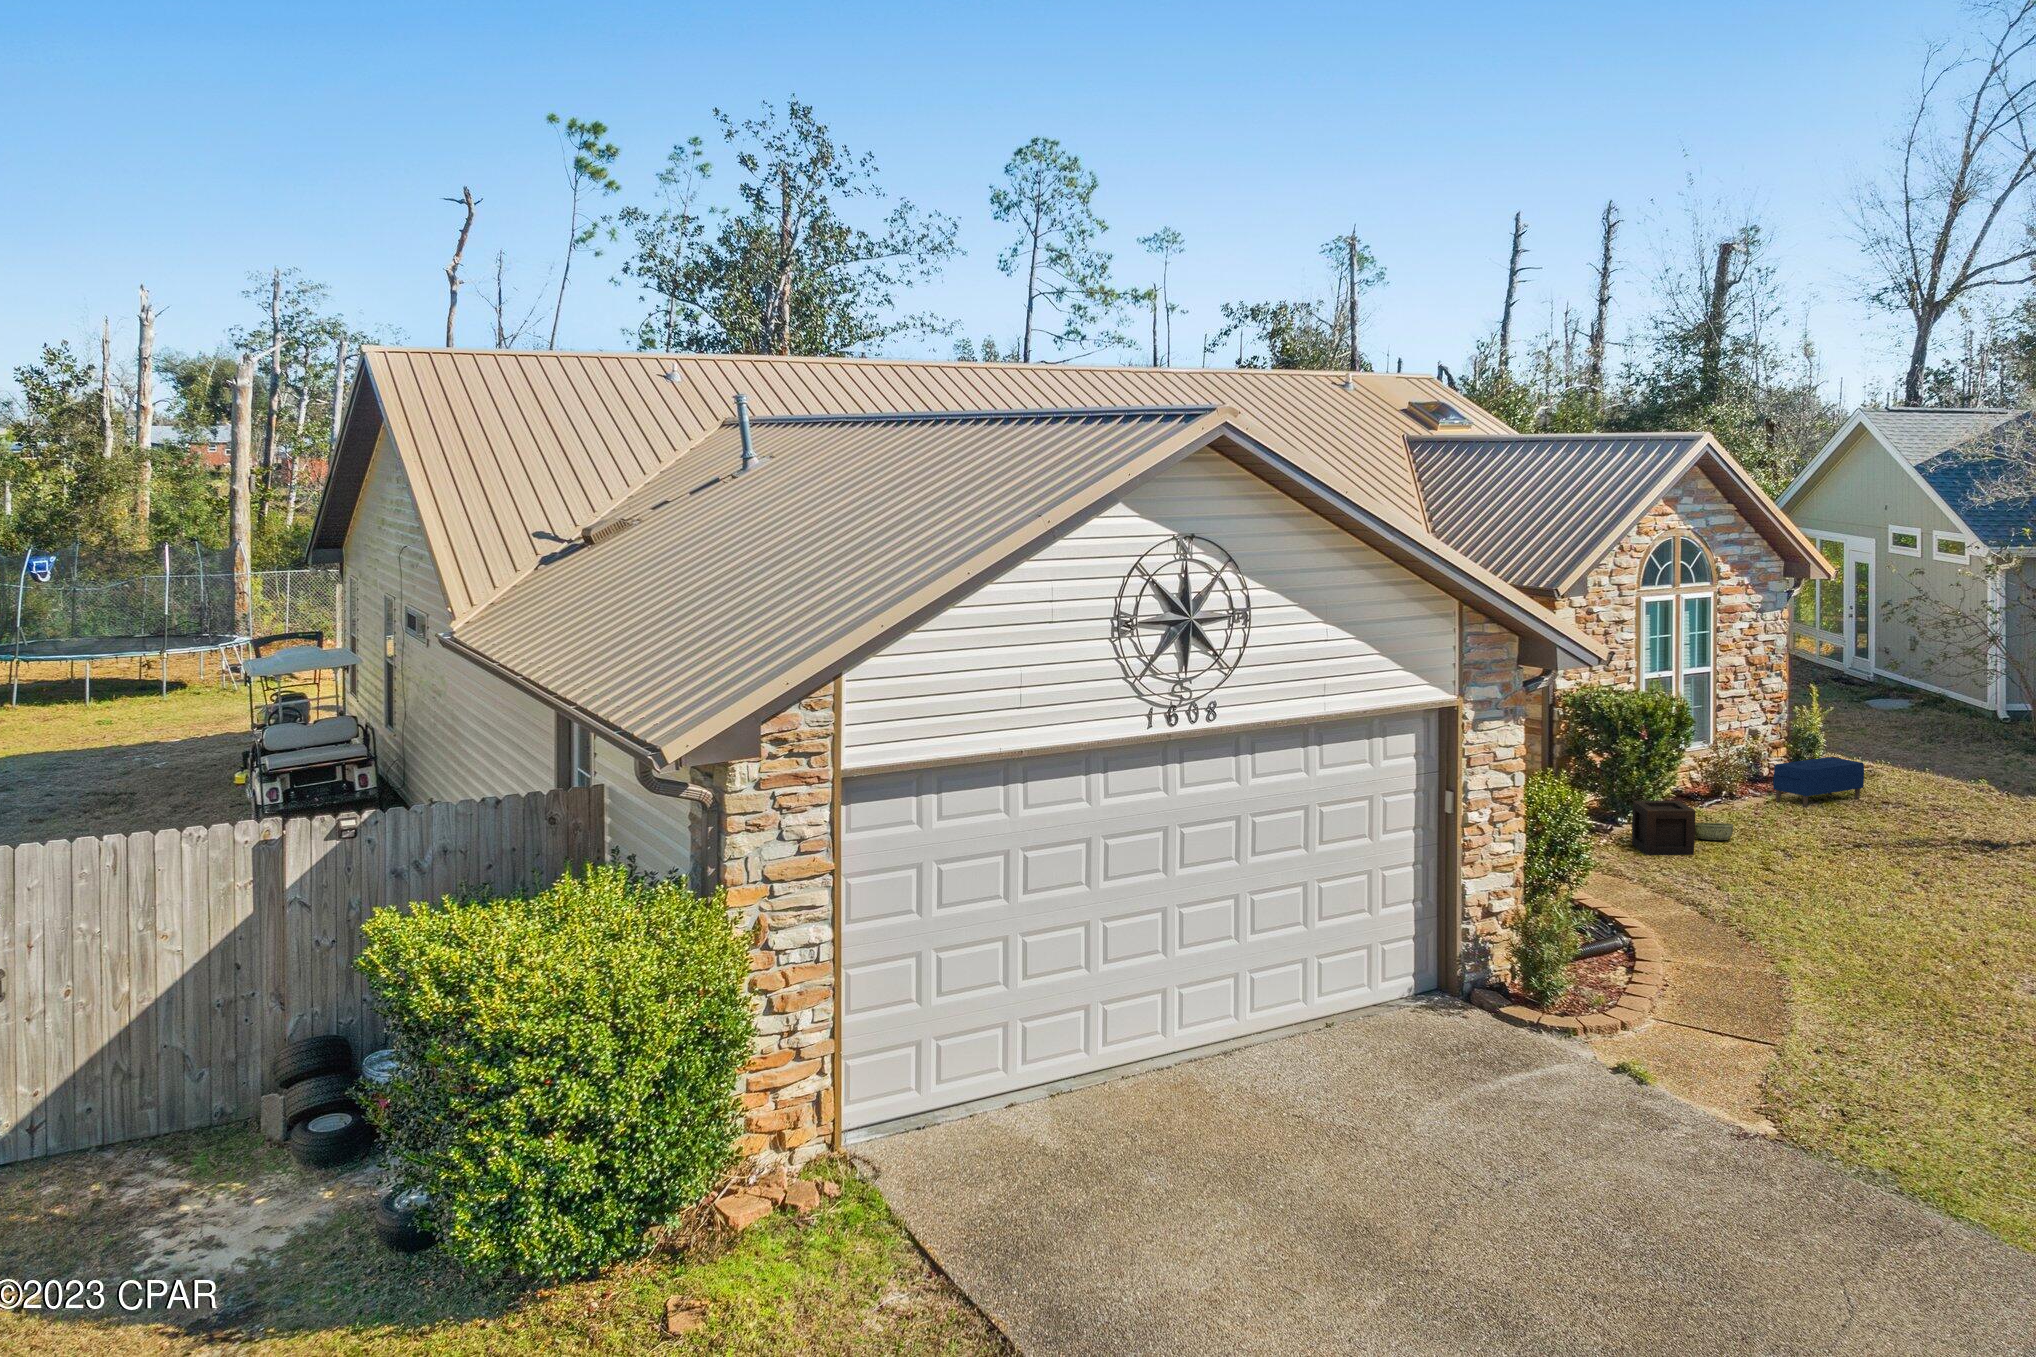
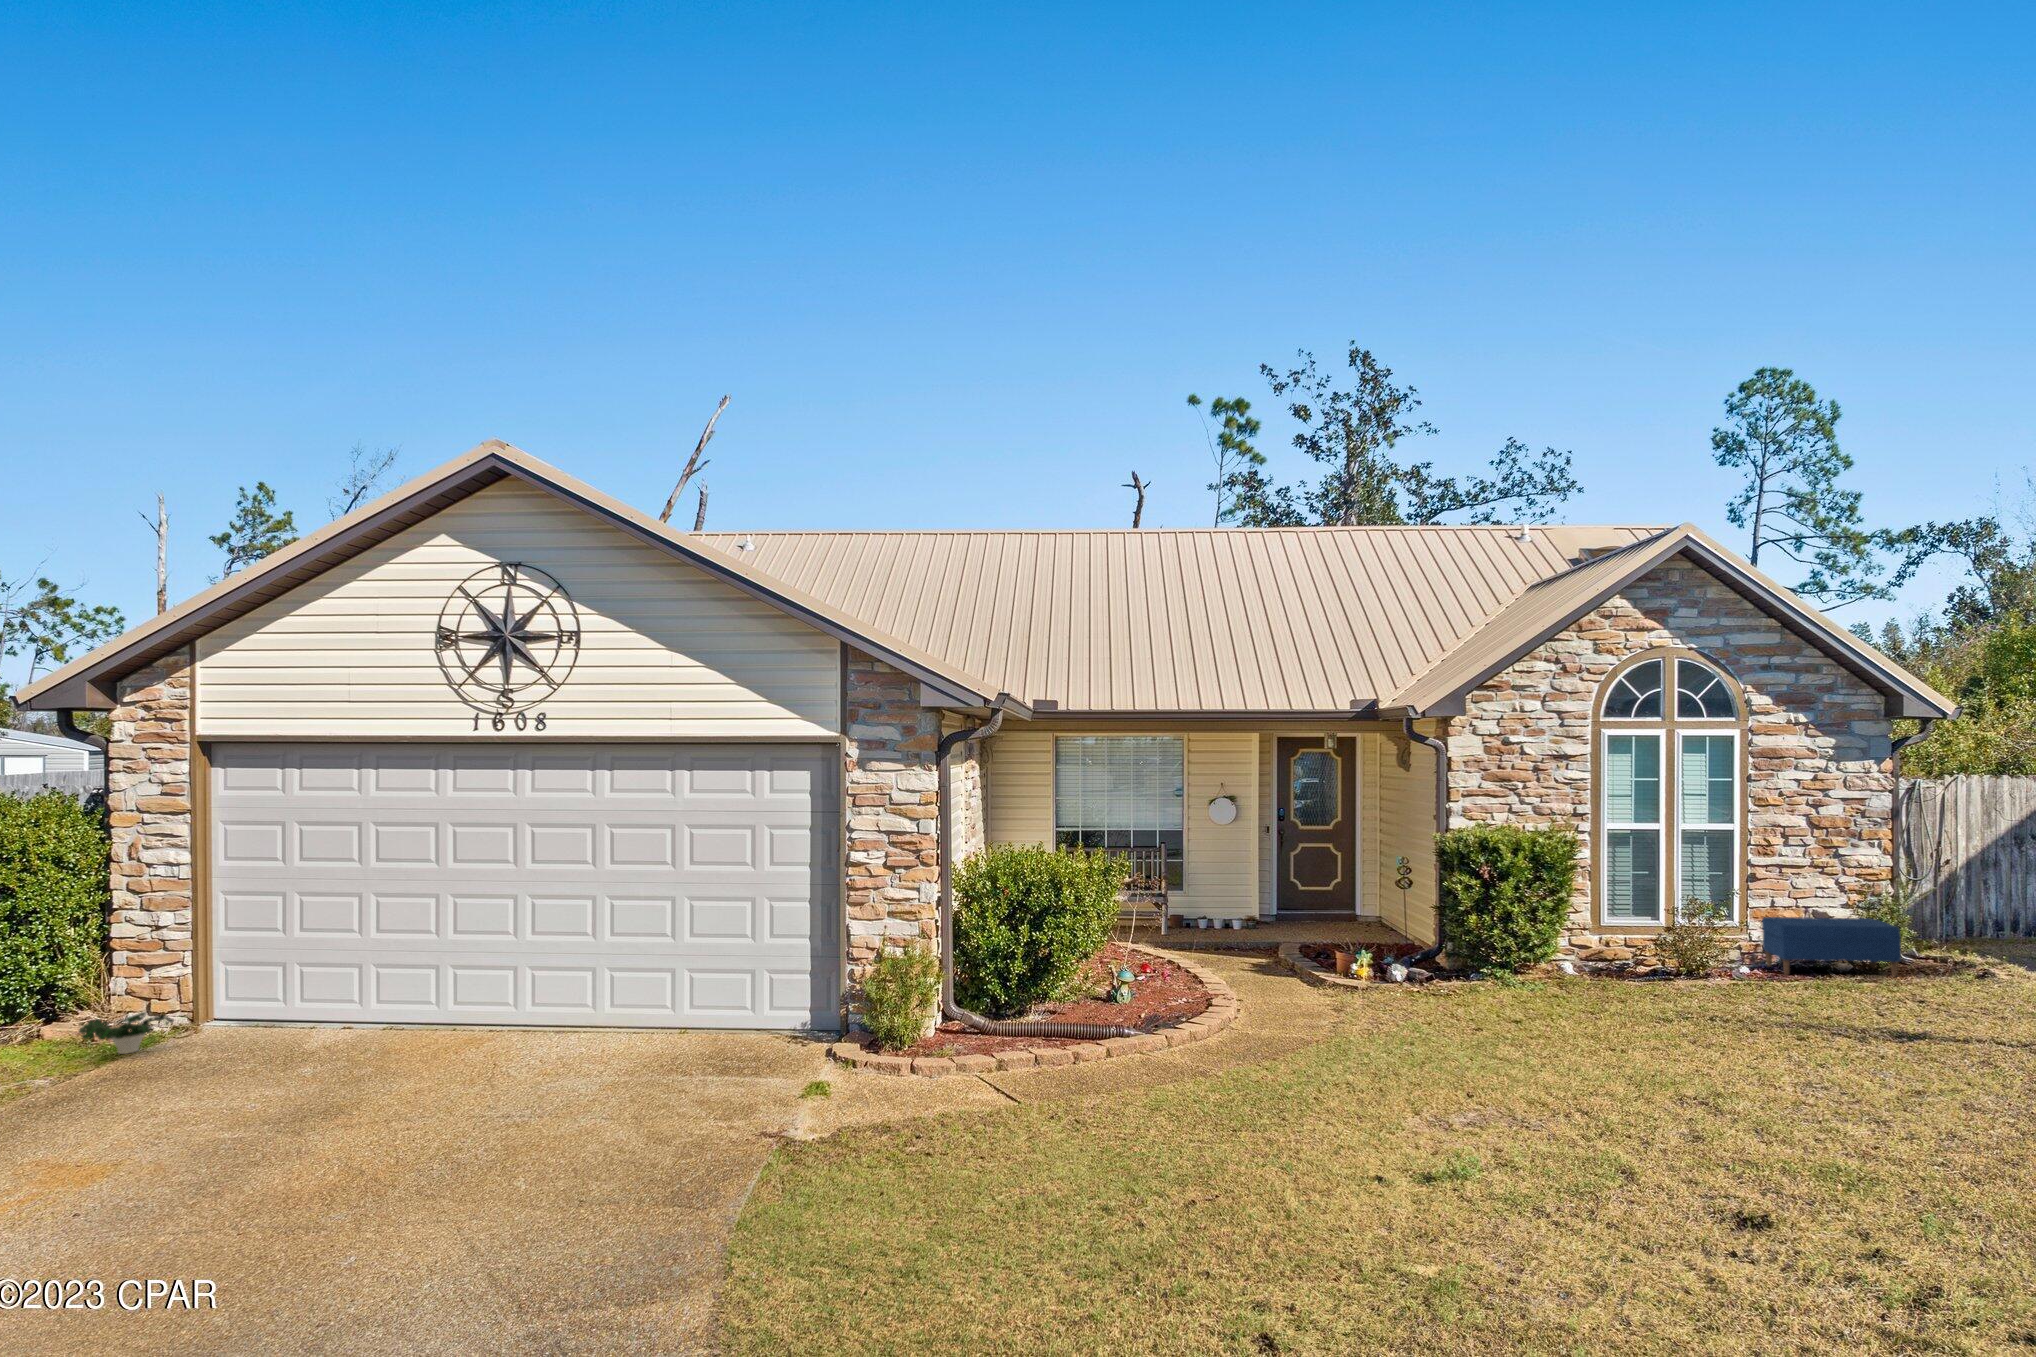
wooden crate: present [1632,801,1695,855] -> none [1419,923,1492,992]
woven basket: present [1695,823,1733,840] -> none [1520,960,1574,986]
potted plant: none [778,1133,878,1195] -> present [79,1012,174,1054]

